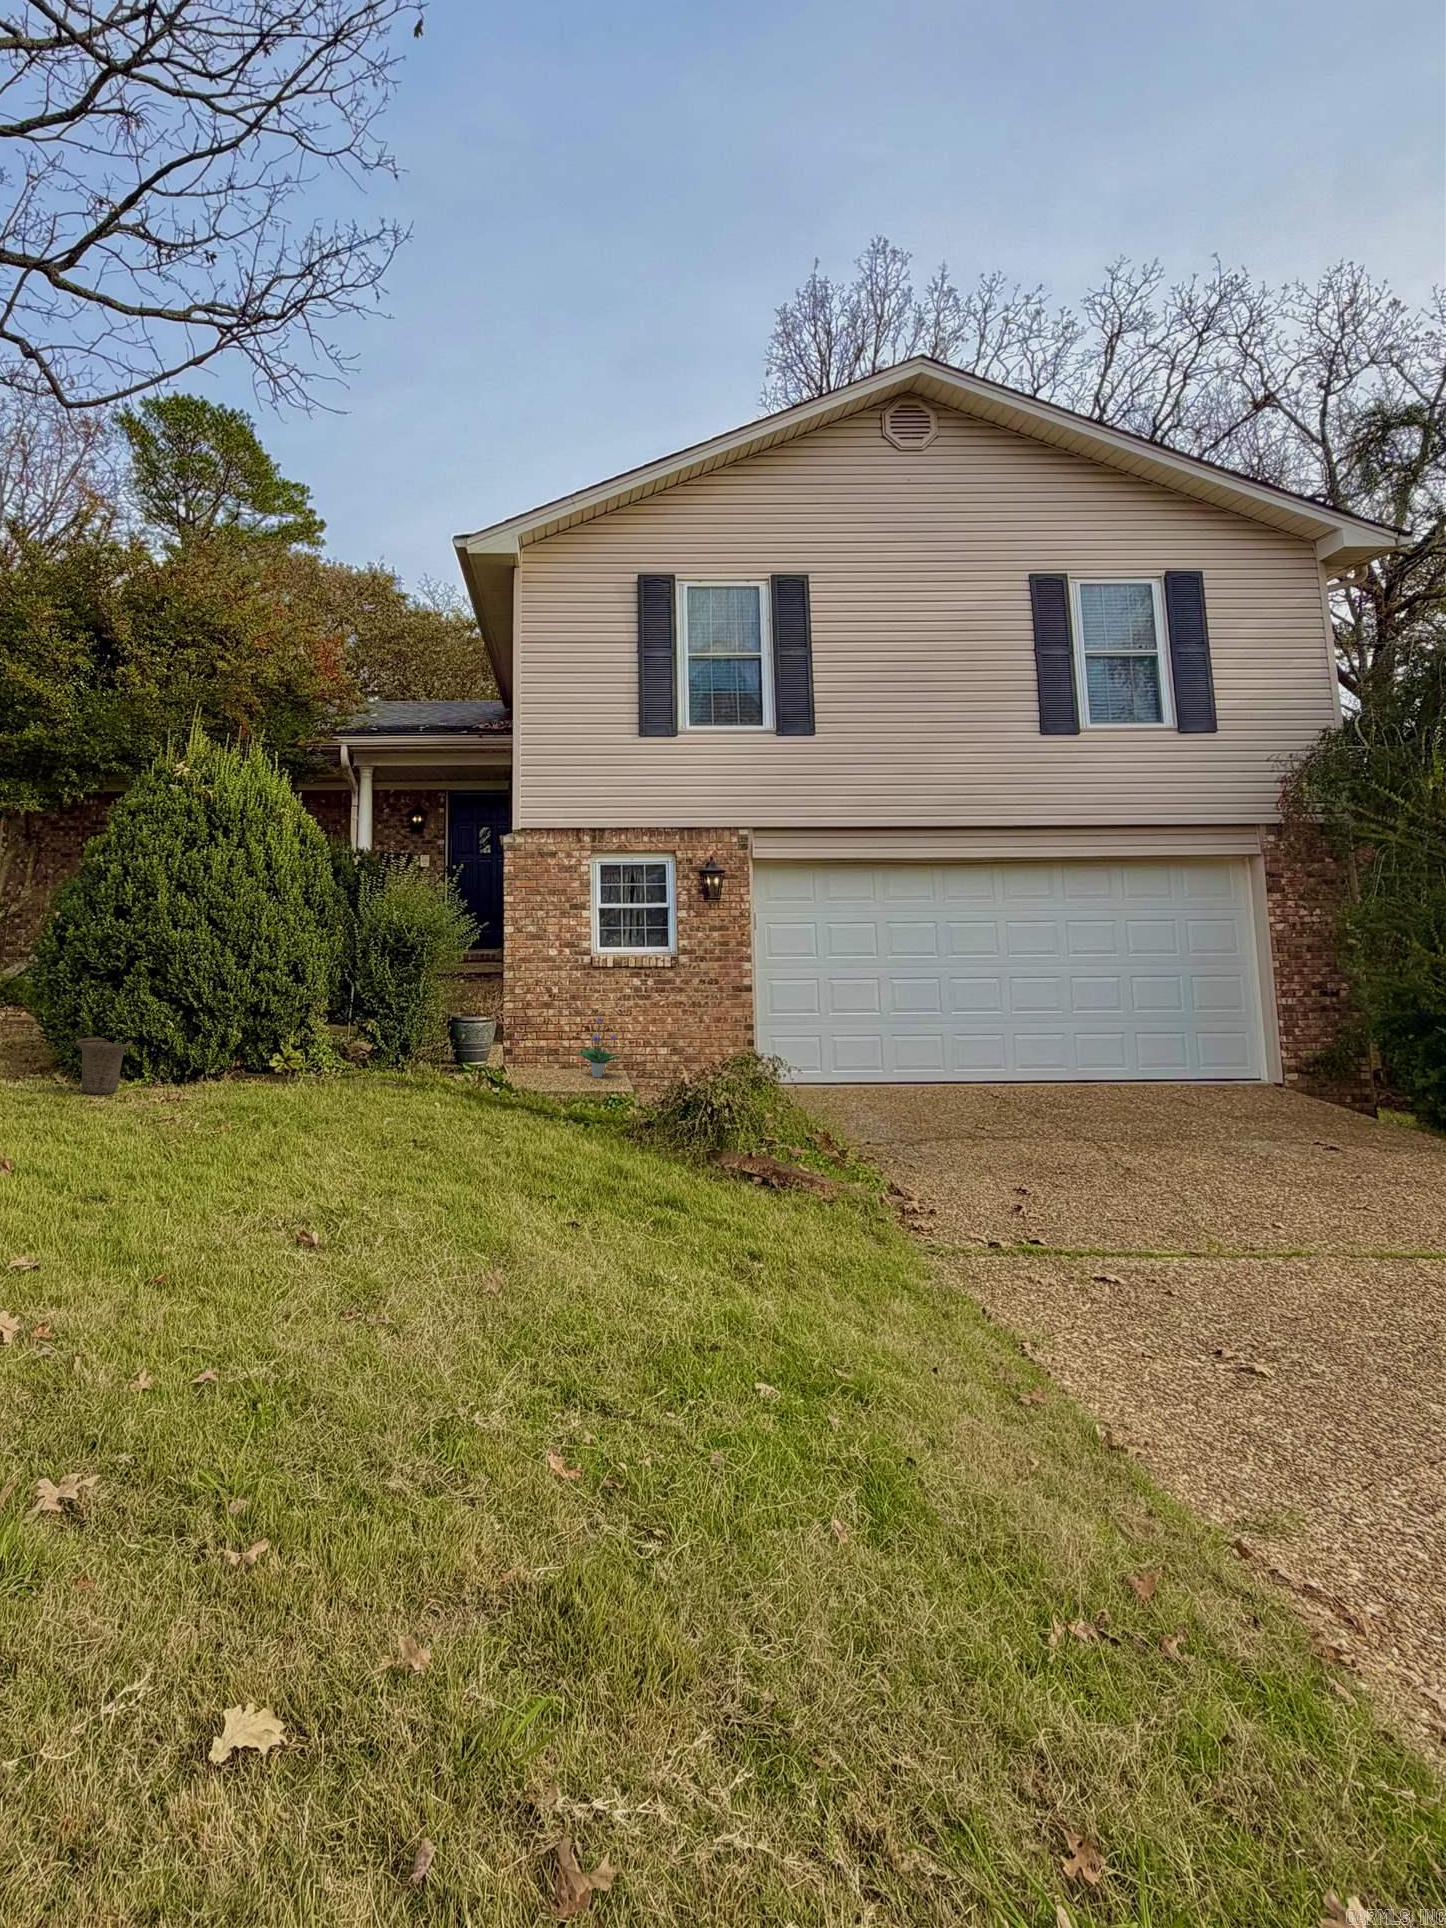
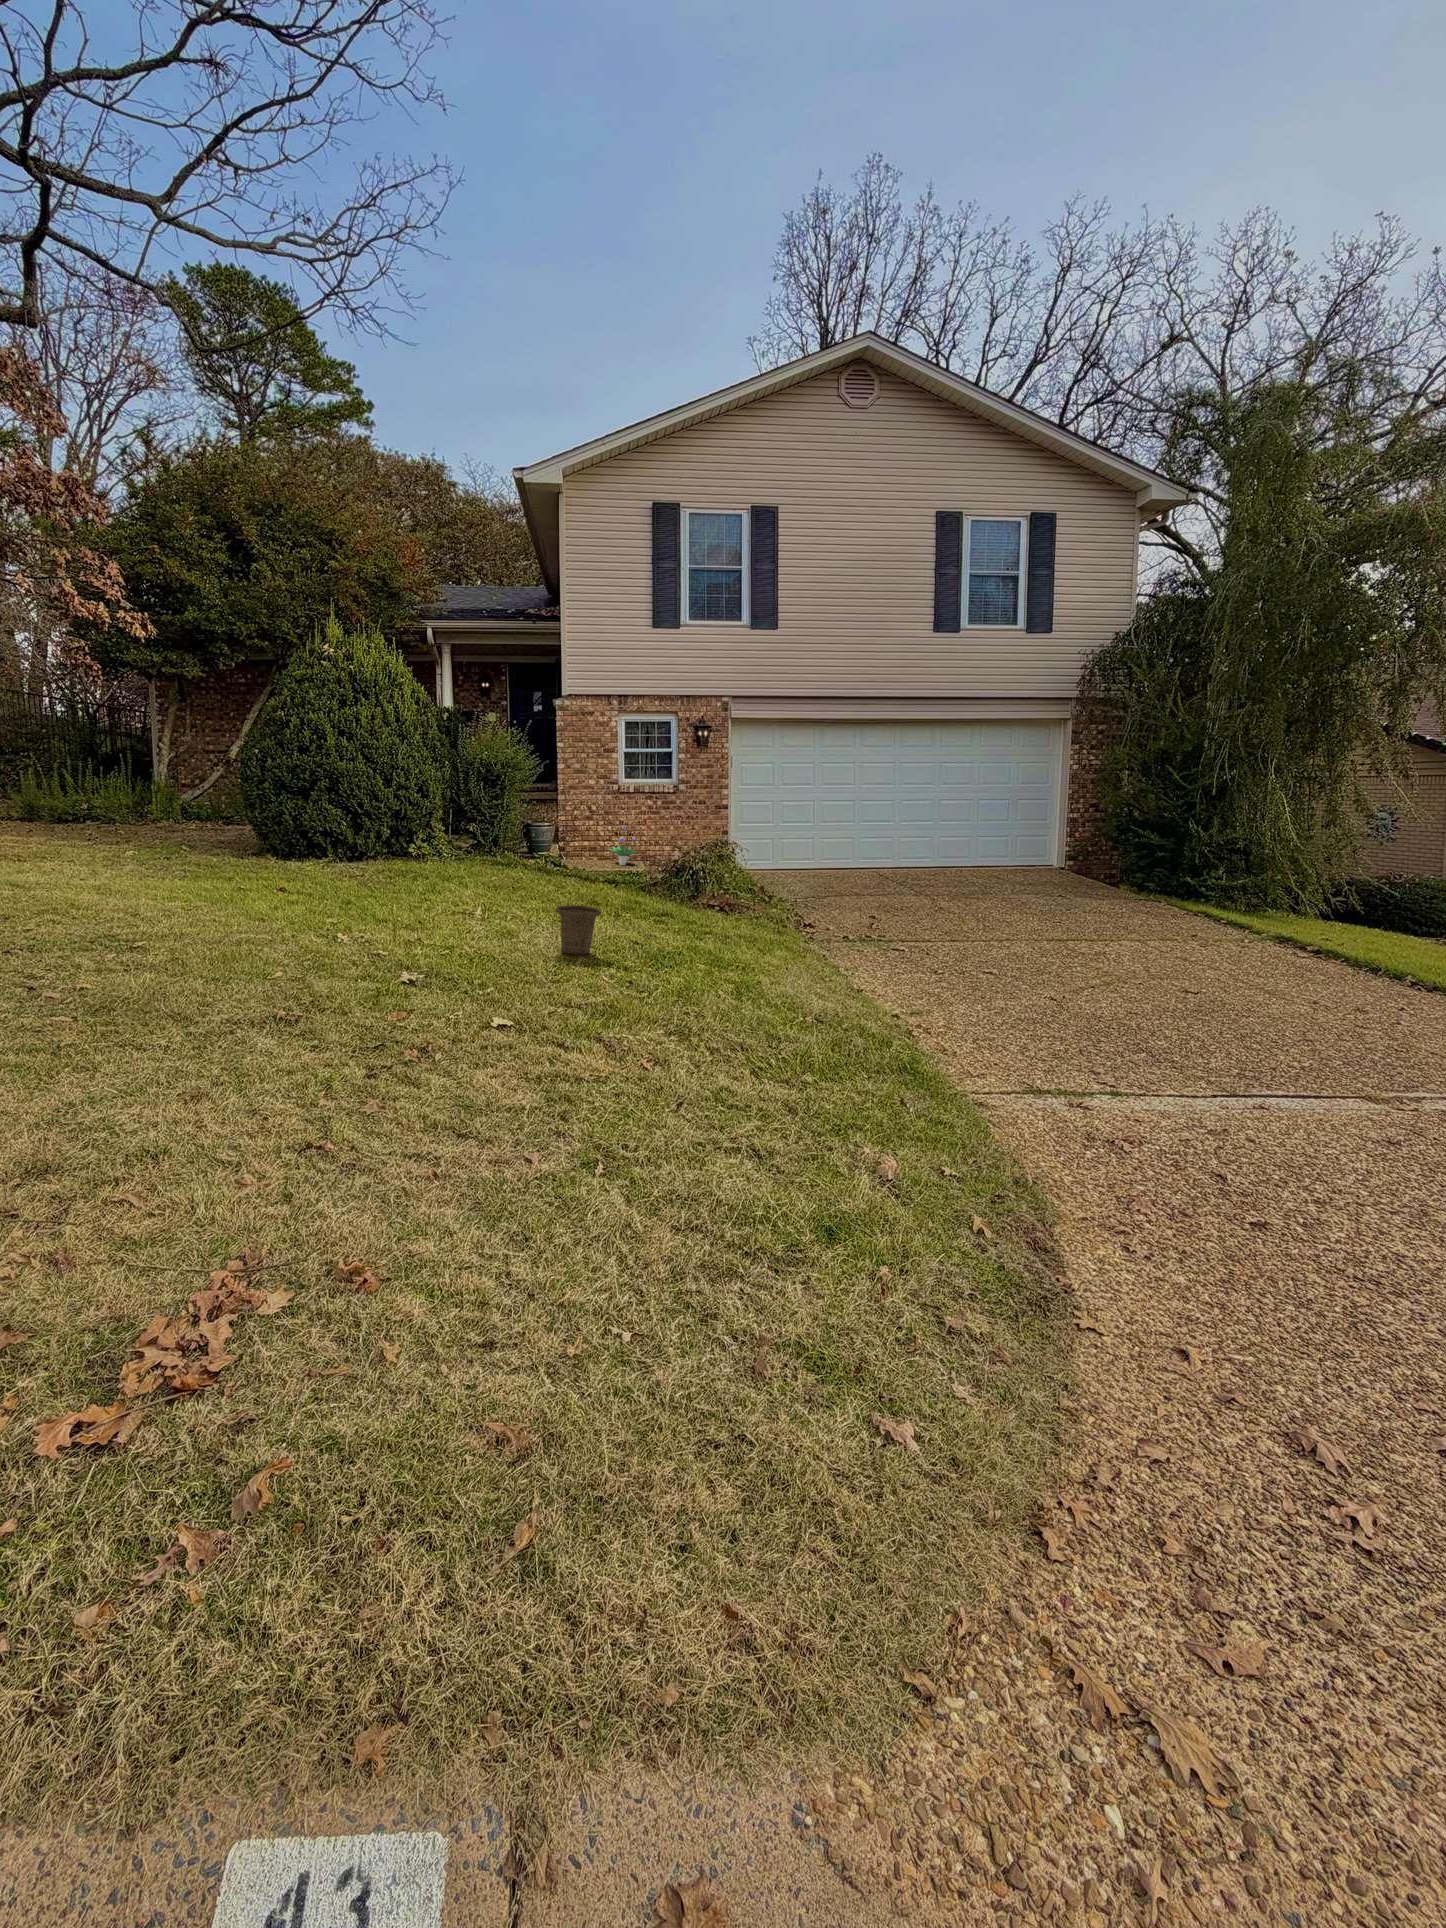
basket: present [76,1037,132,1095] -> present [555,905,602,955]

